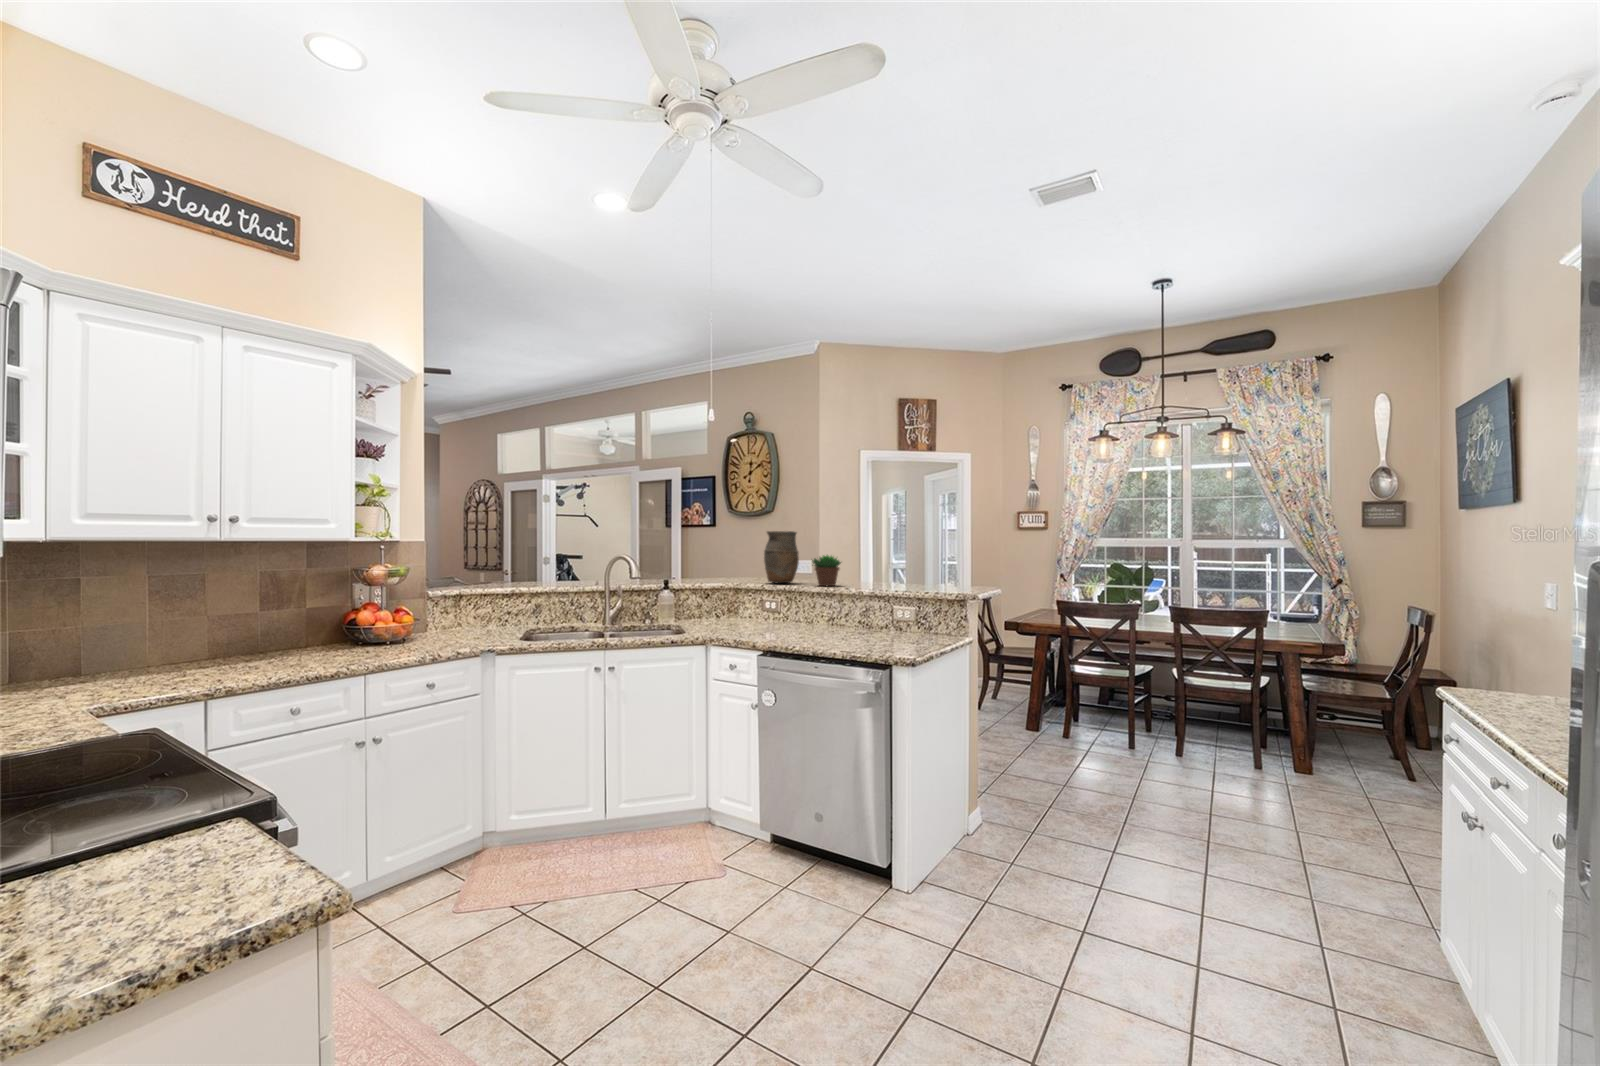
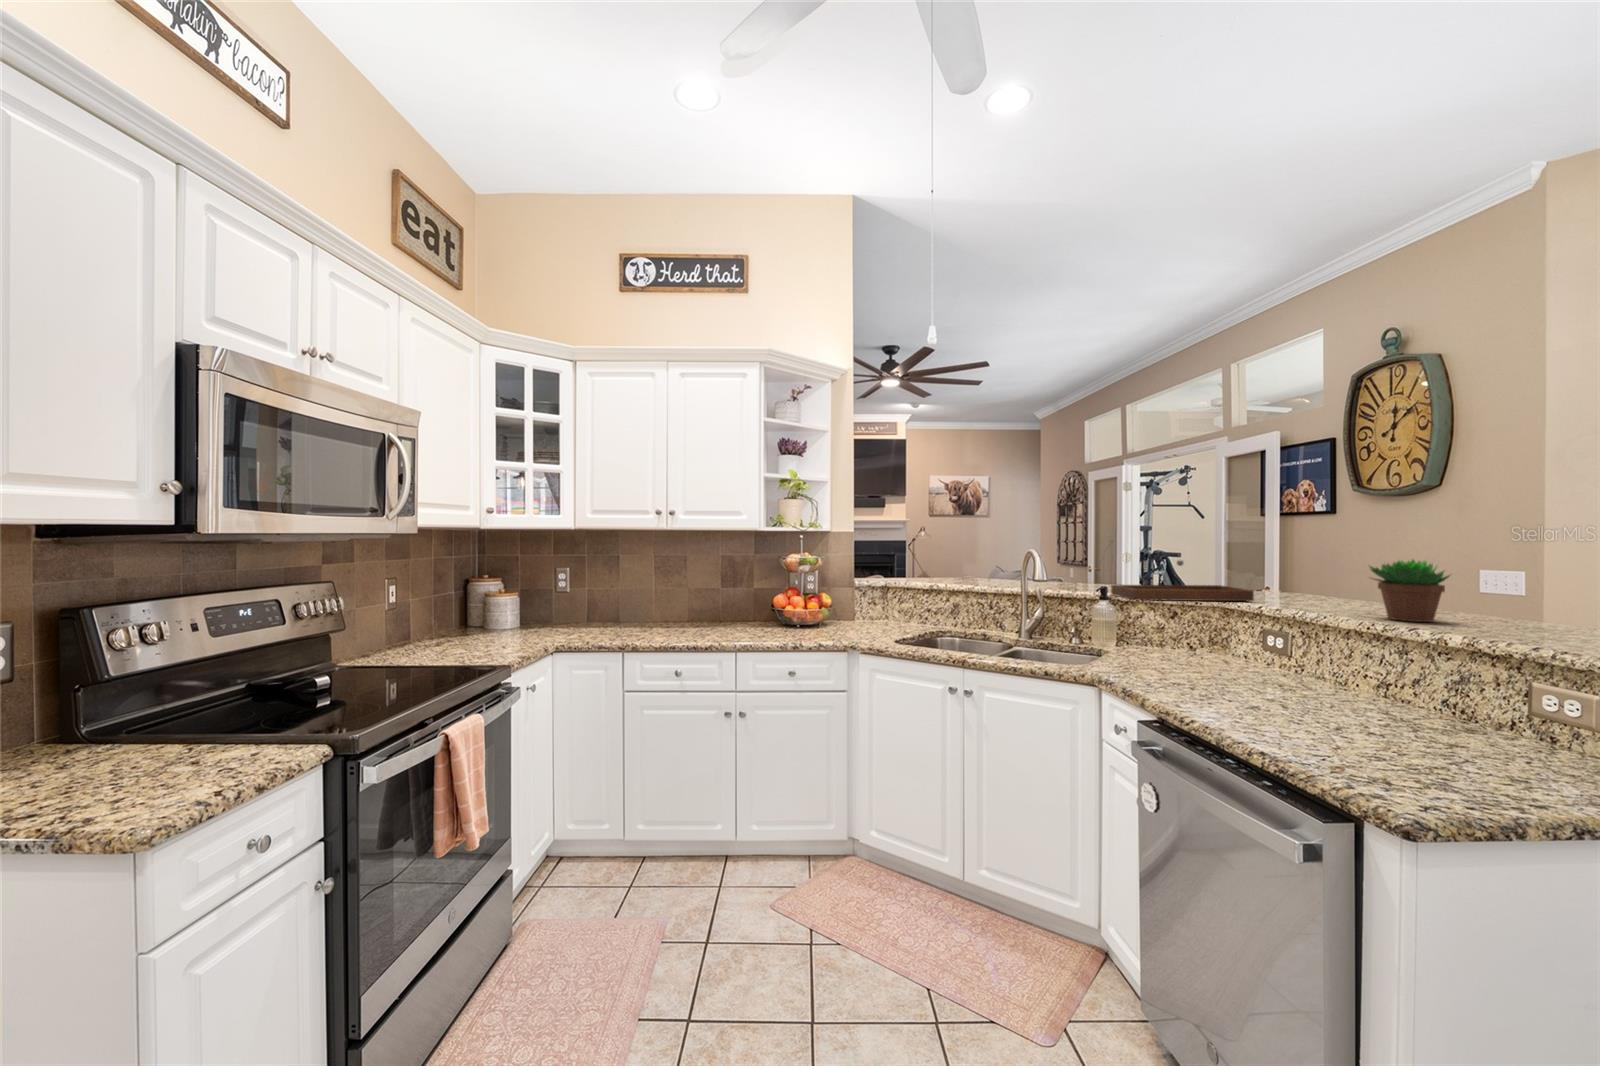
vase: present [764,531,799,583] -> none [1285,515,1362,607]
tray: none [670,559,748,587] -> present [1111,560,1254,601]

